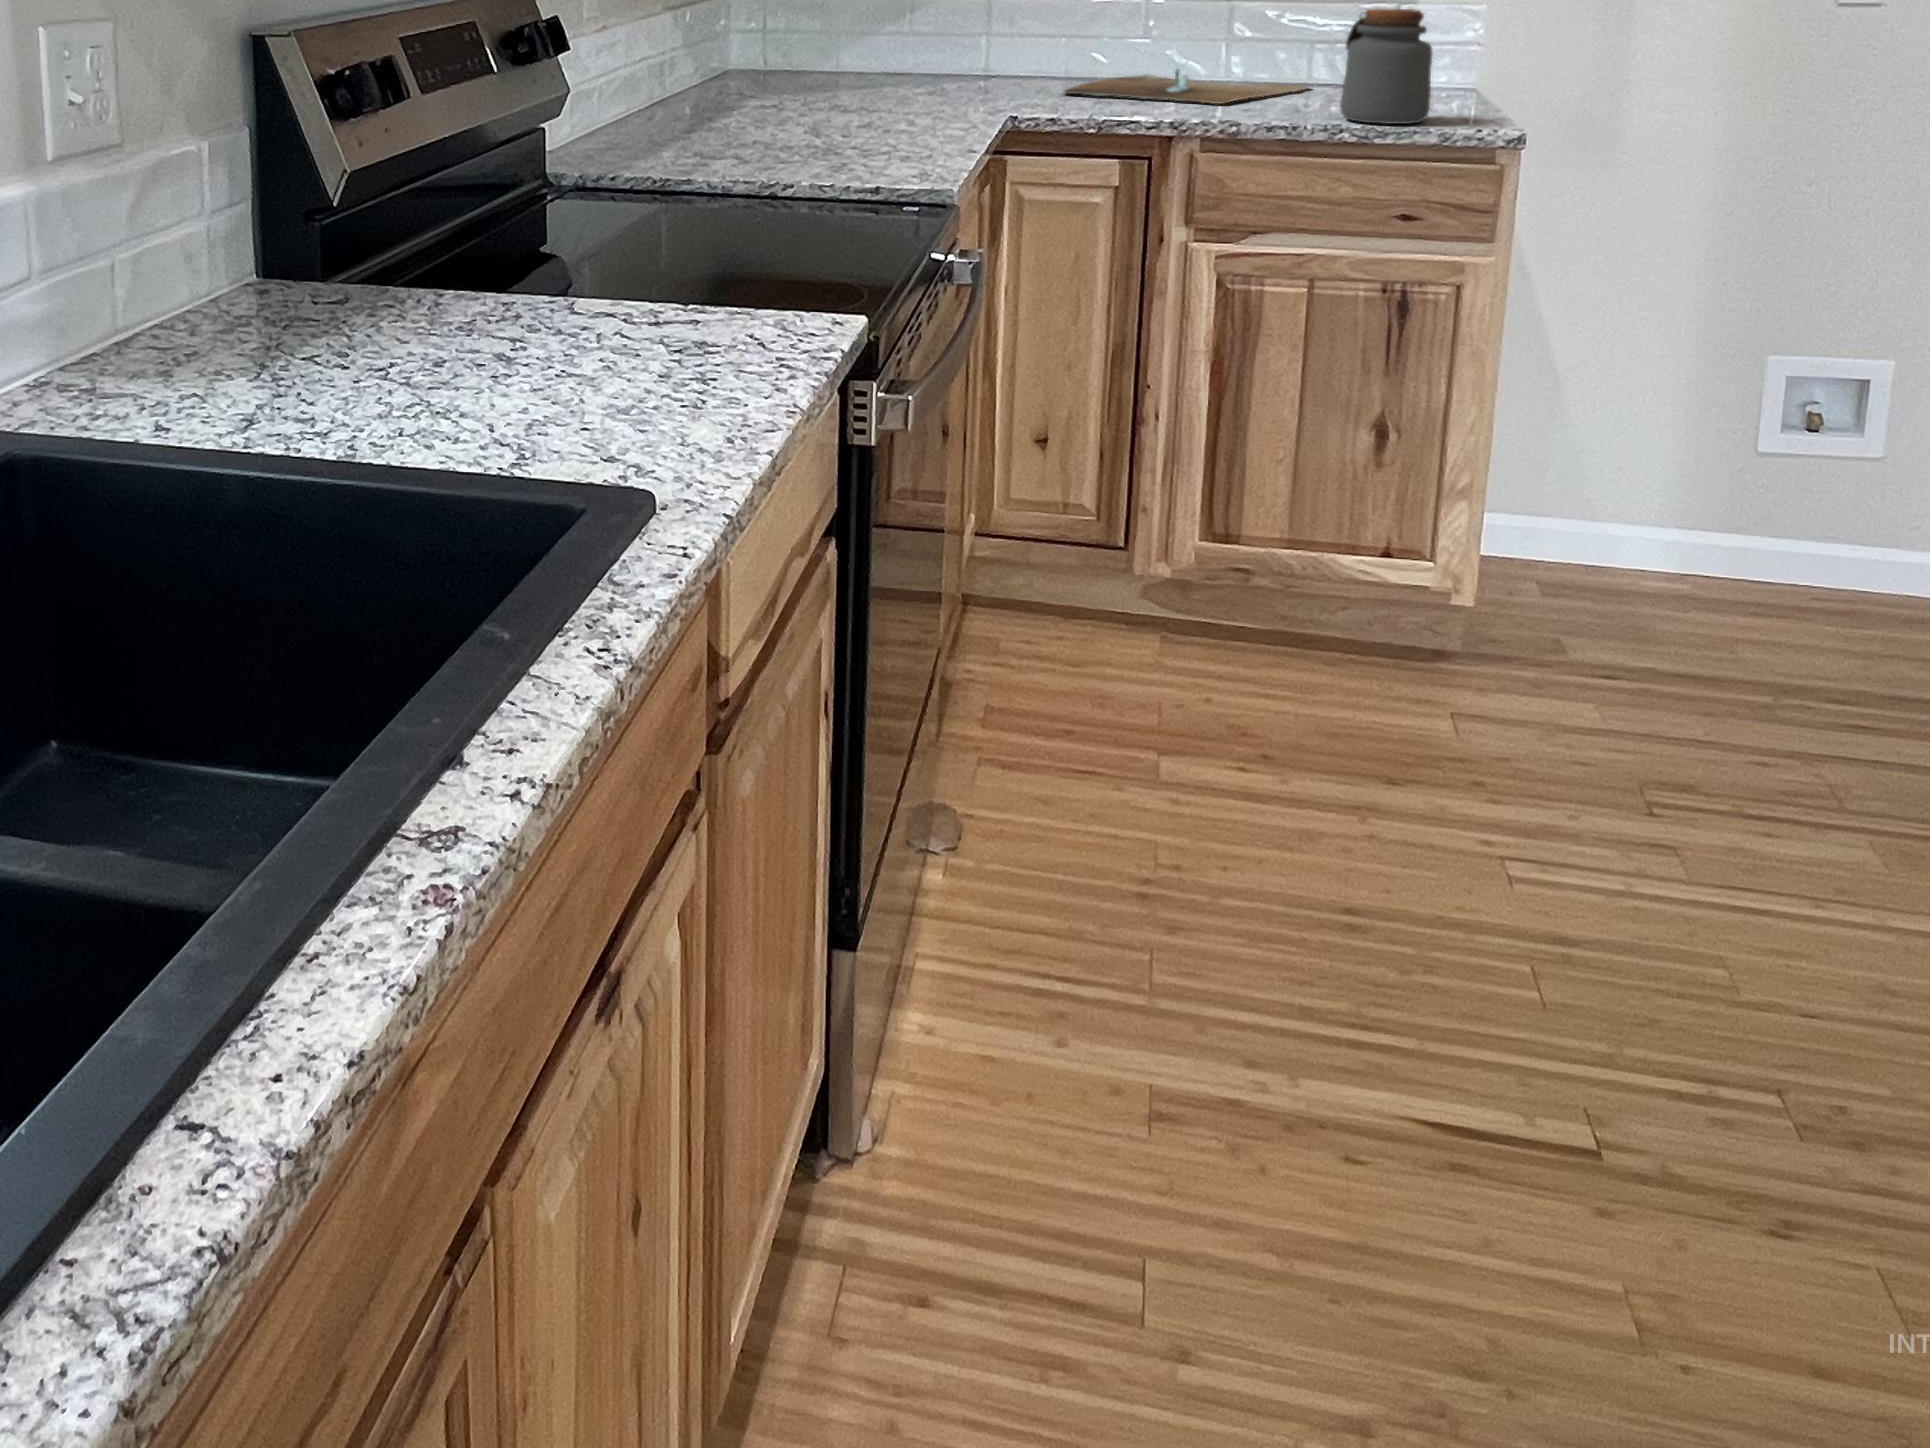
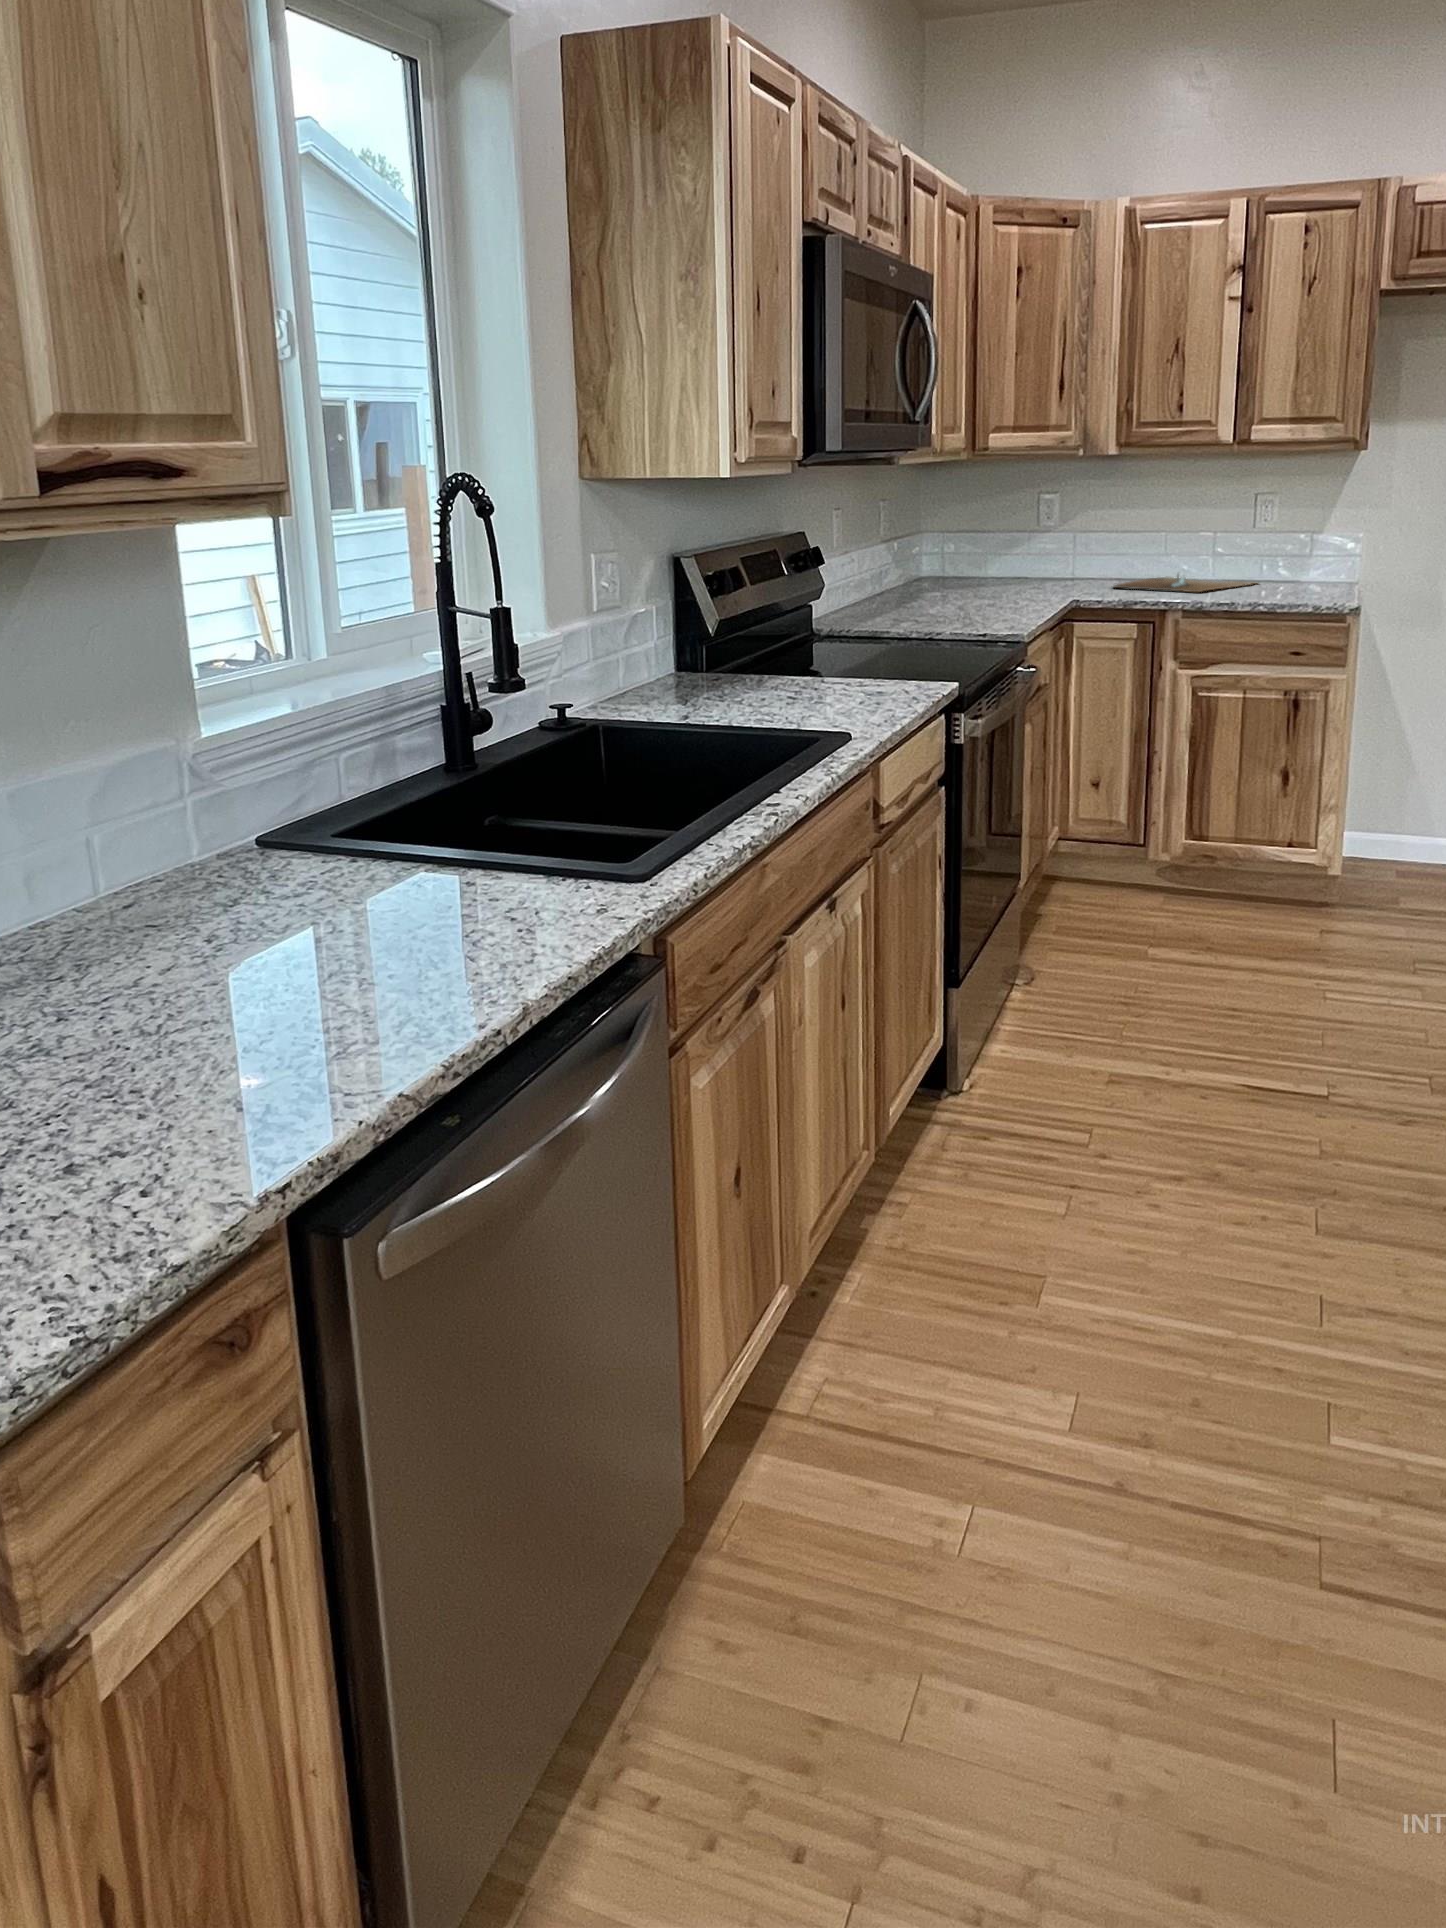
jar: present [1340,9,1432,124] -> none [1258,537,1308,602]

